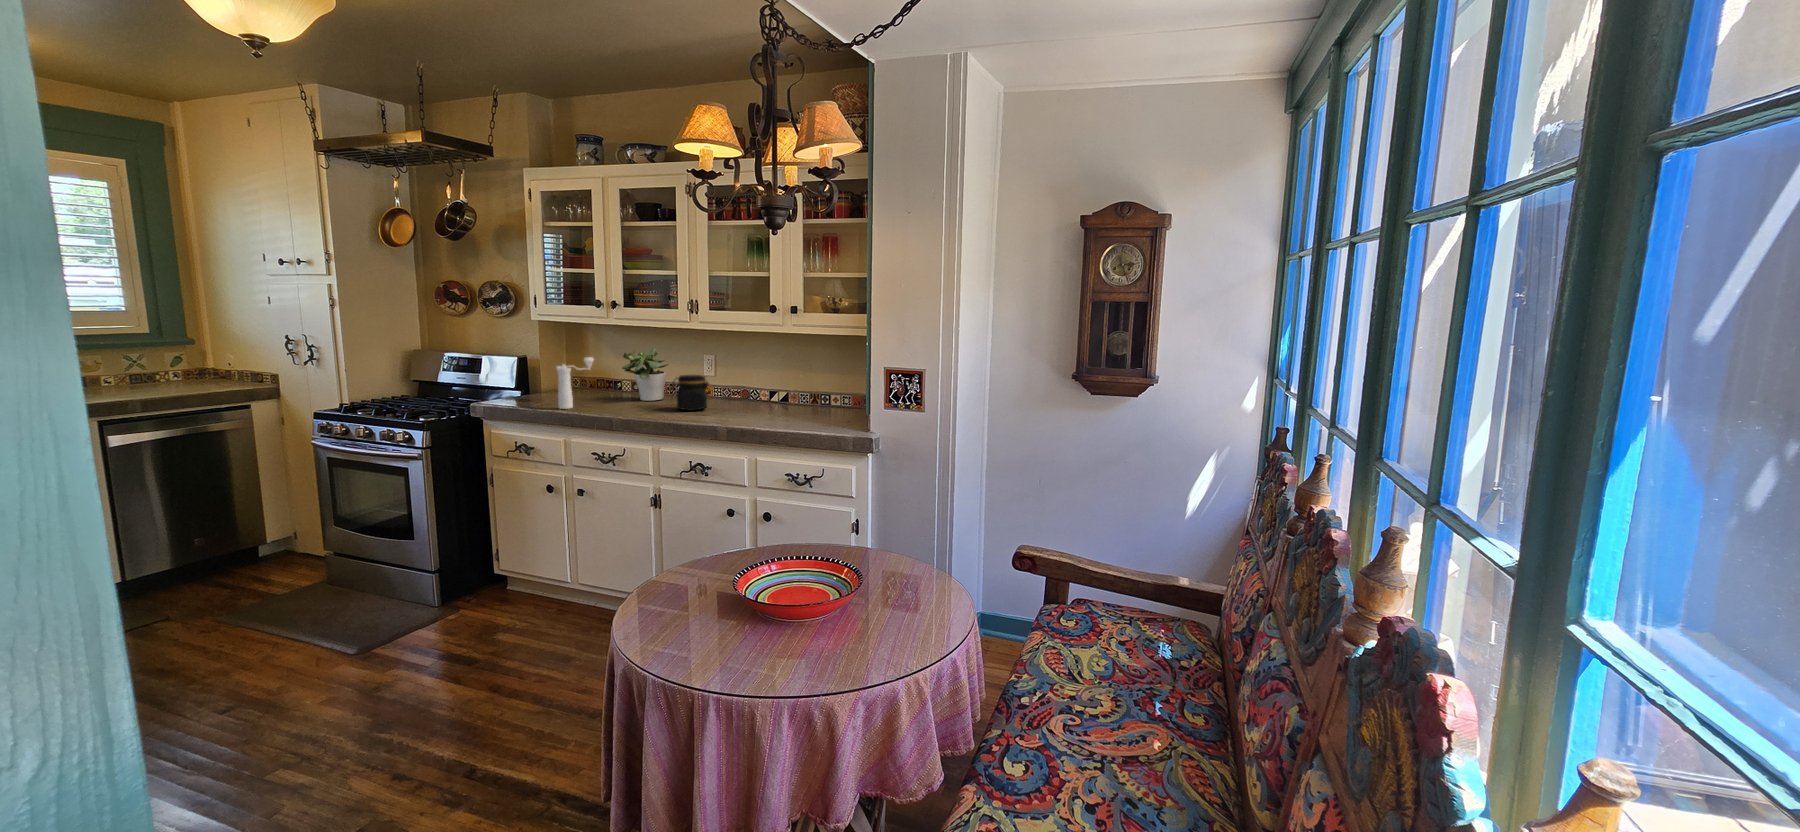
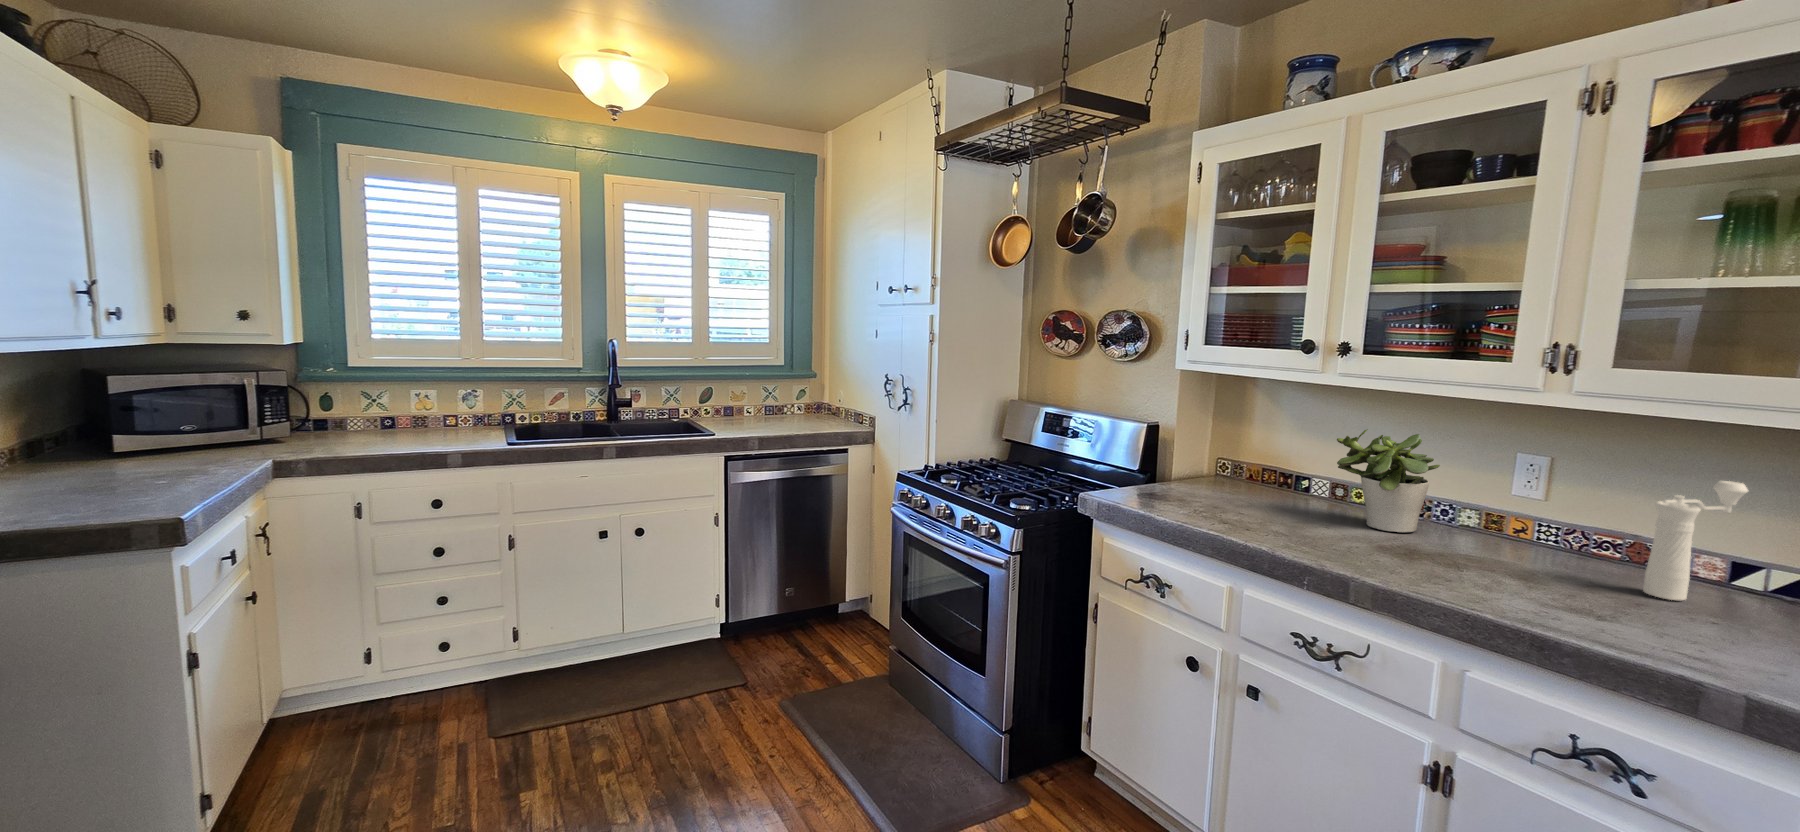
pepper mill: present [557,357,594,409] -> present [1643,481,1748,601]
jar: present [672,375,708,410] -> none [1480,502,1584,587]

